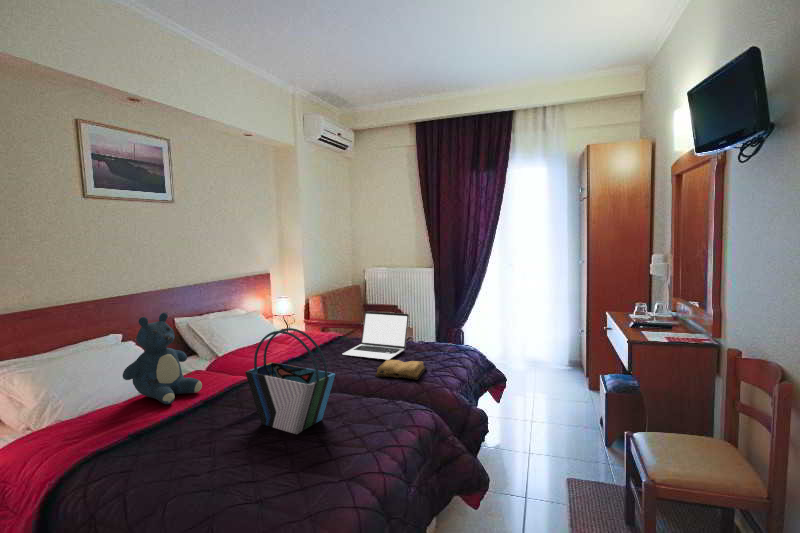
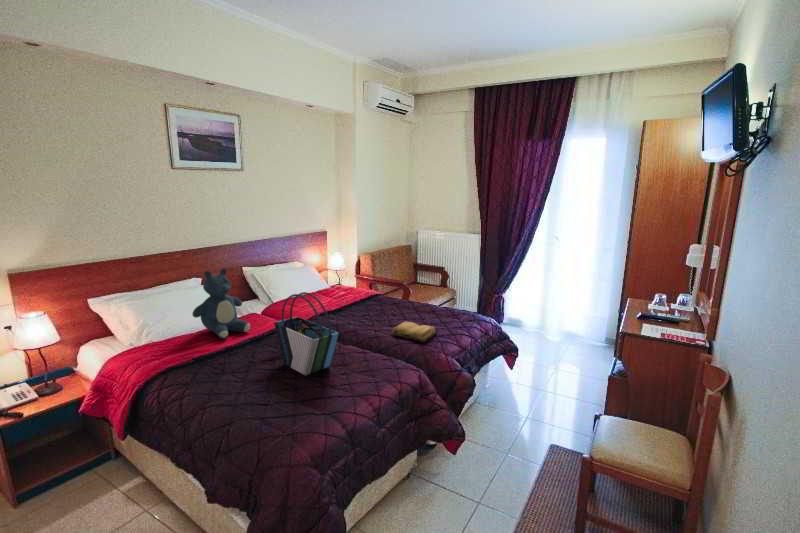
laptop: present [343,312,409,360] -> none [372,275,434,321]

